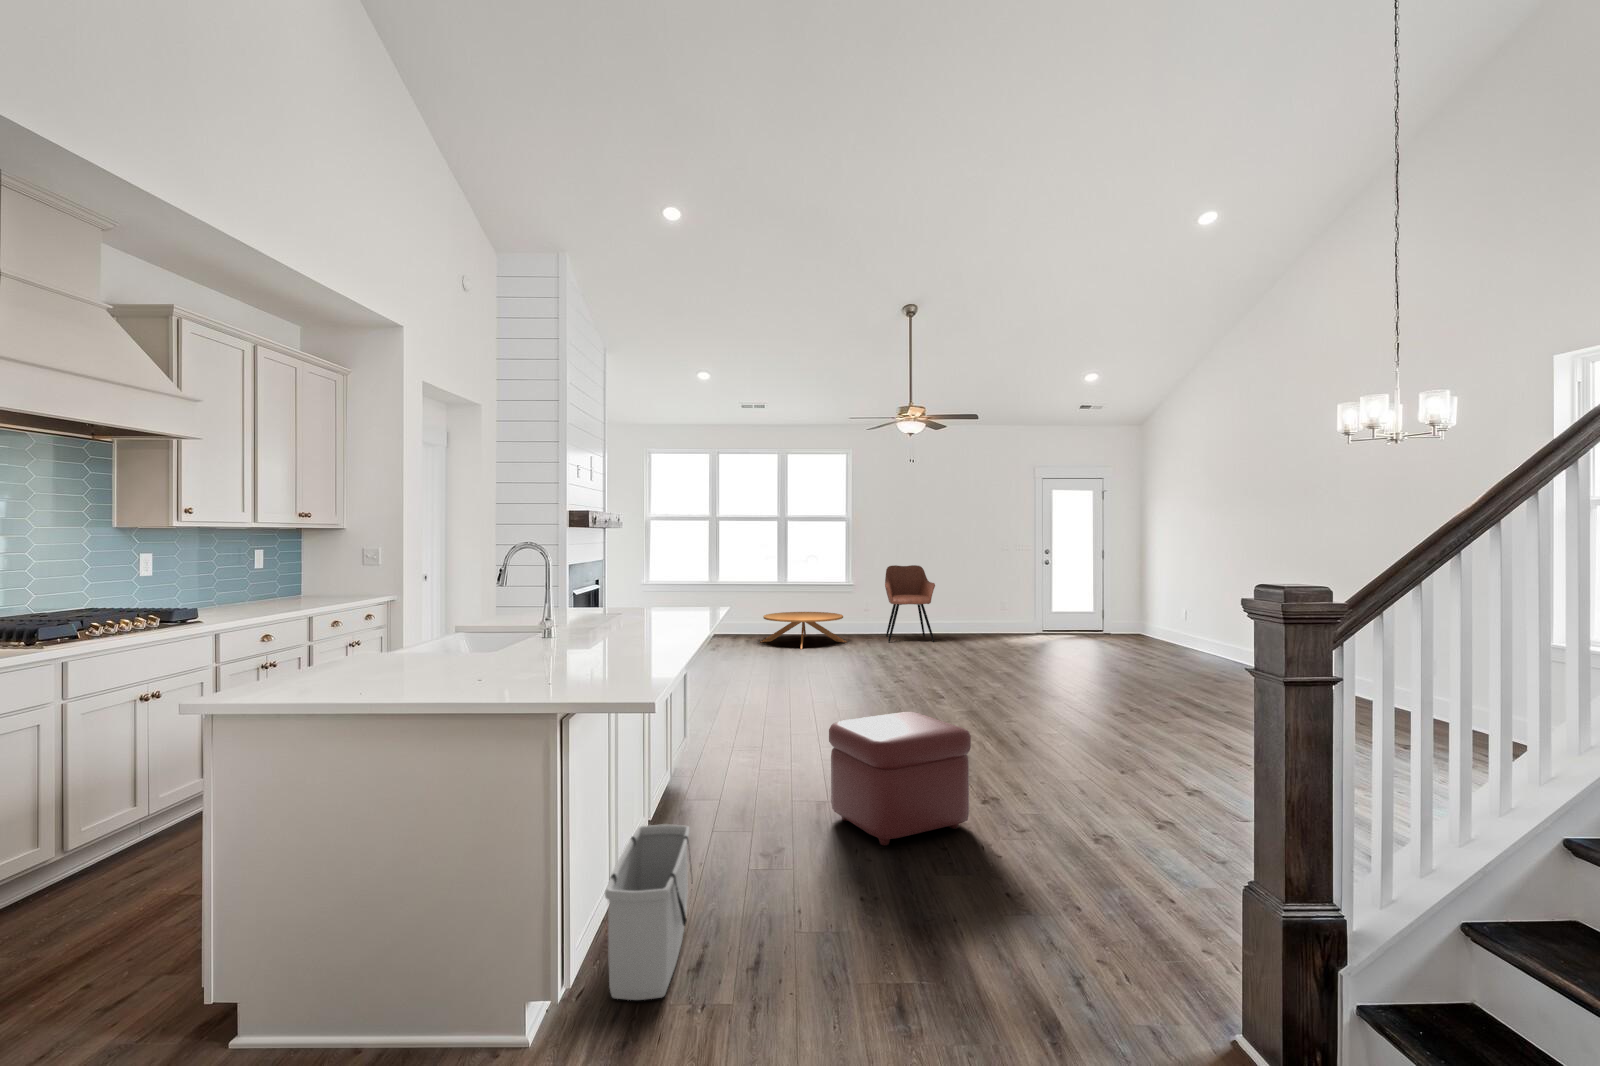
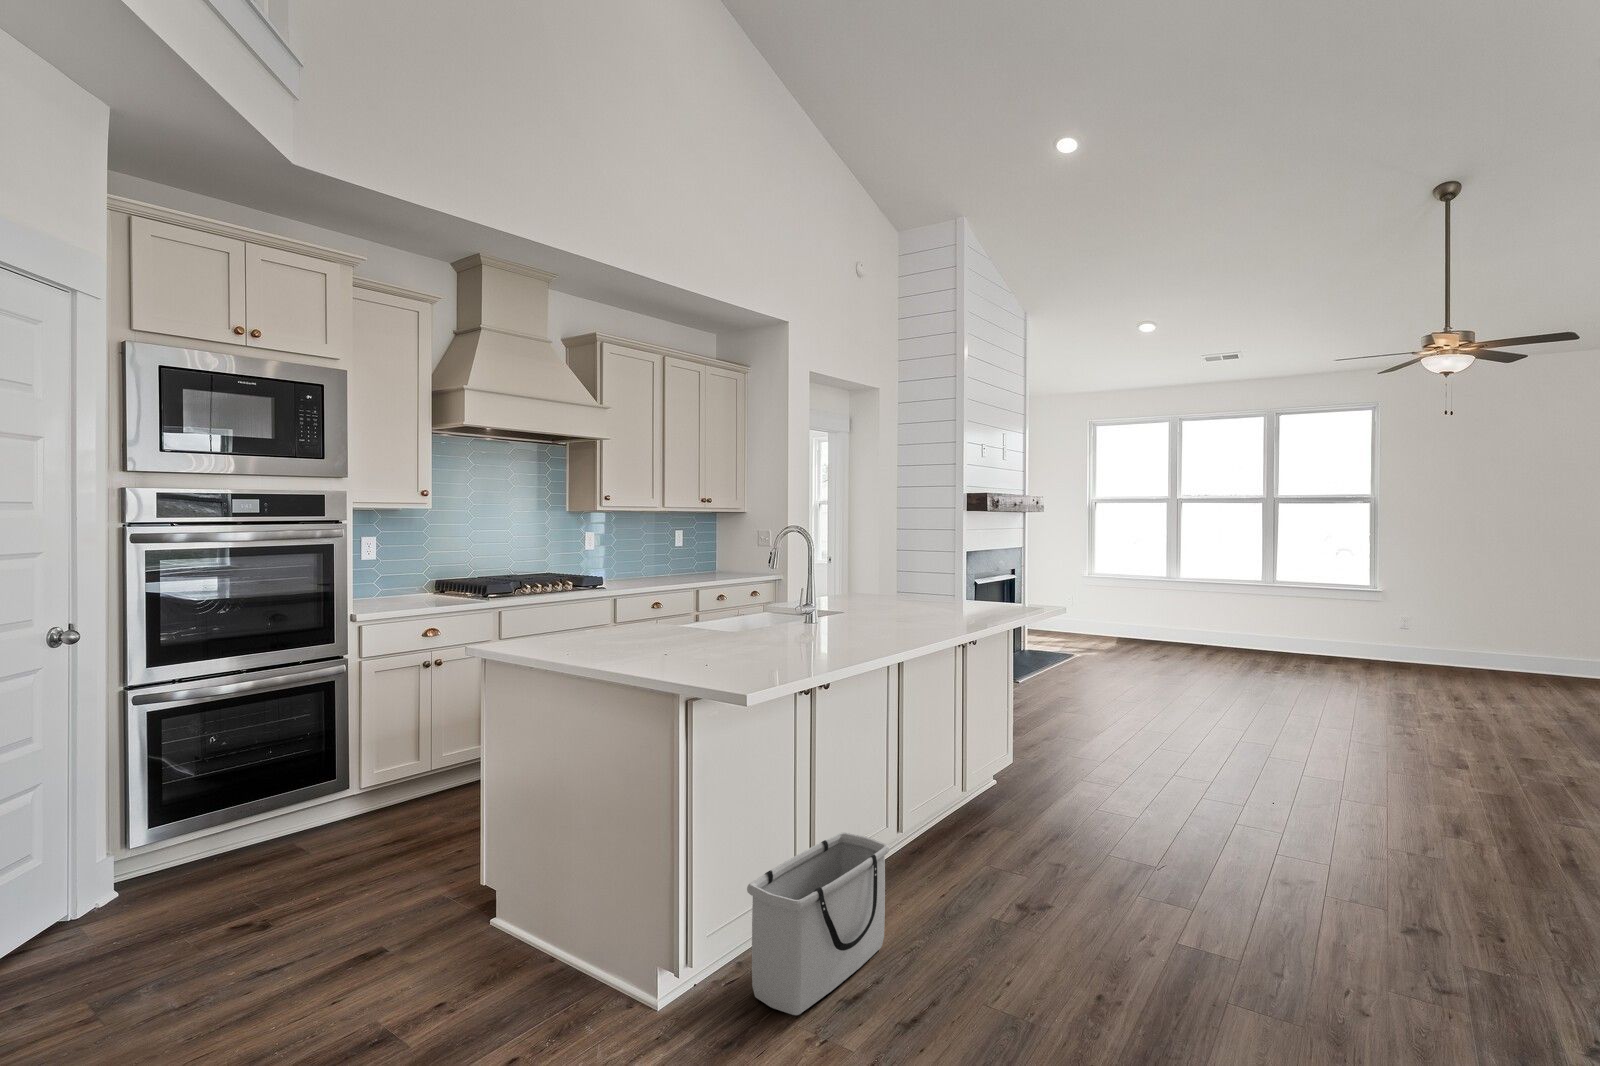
armchair: present [885,565,935,642] -> none [1435,569,1533,689]
coffee table: present [761,612,846,649] -> none [1229,624,1365,674]
ottoman: present [829,712,971,845] -> none [1142,768,1358,959]

